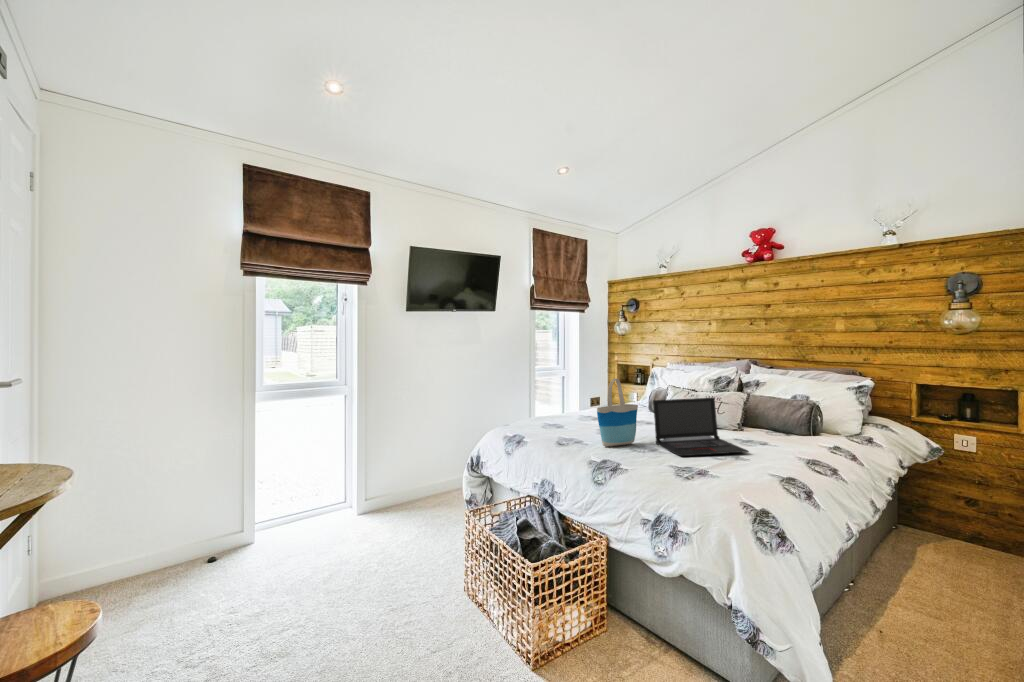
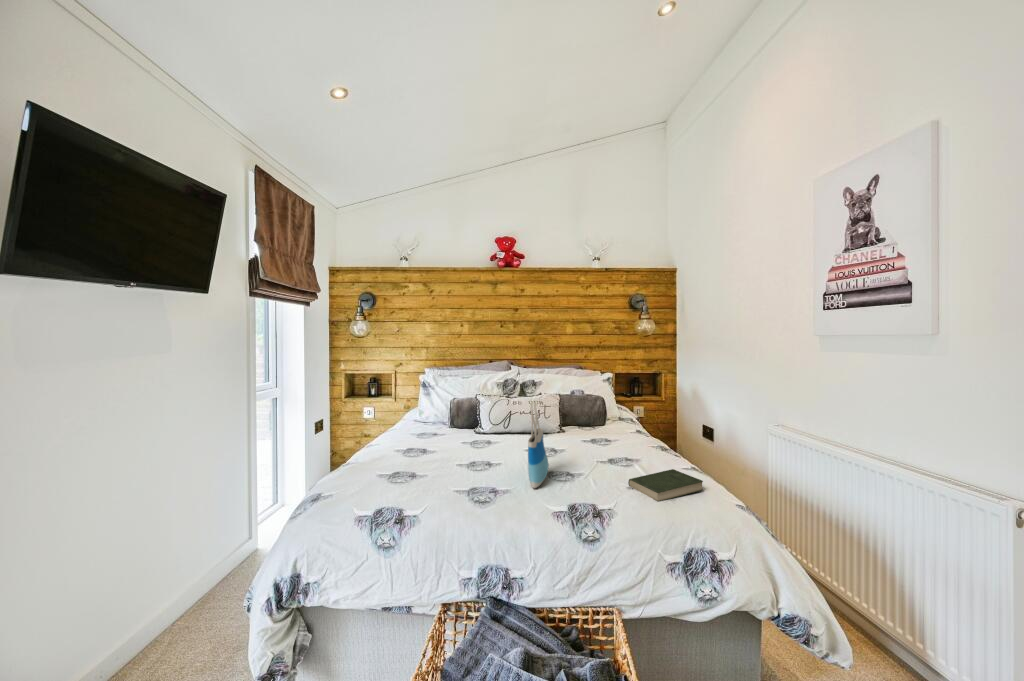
laptop: present [653,398,749,456] -> none [551,406,629,476]
book: none [674,458,740,482] -> present [628,469,703,502]

